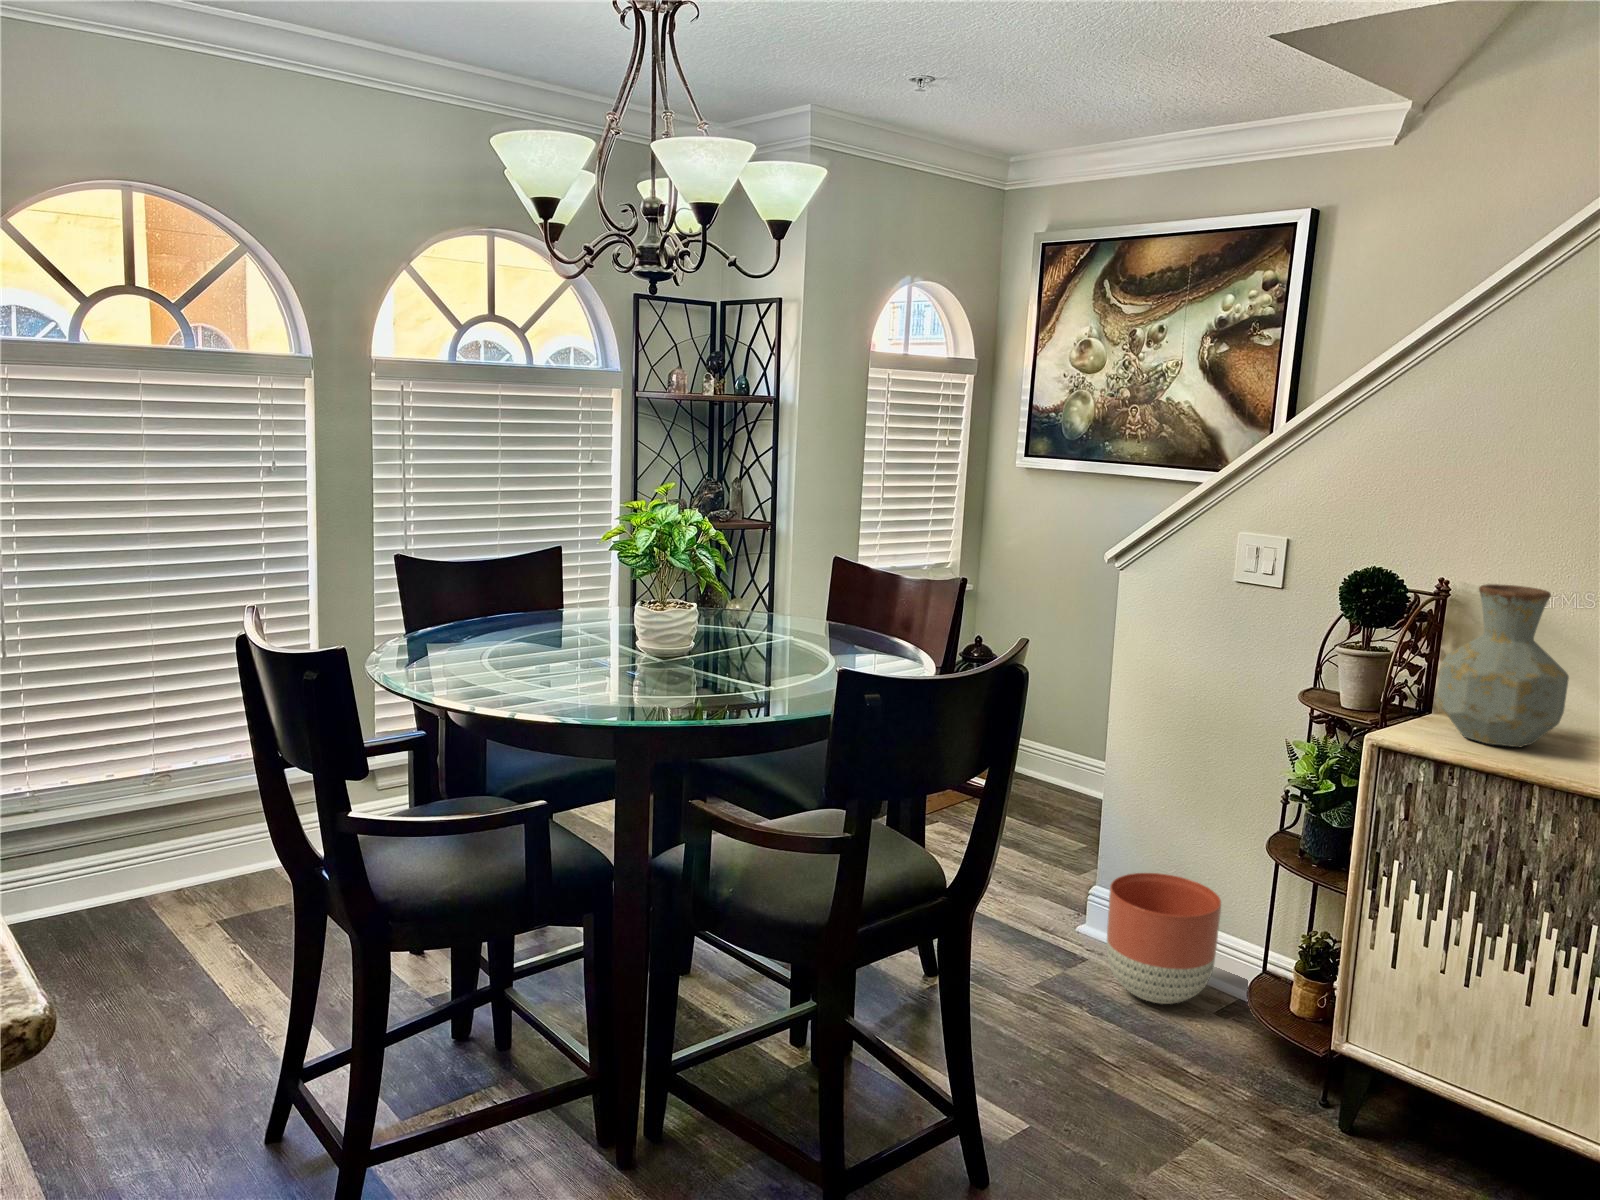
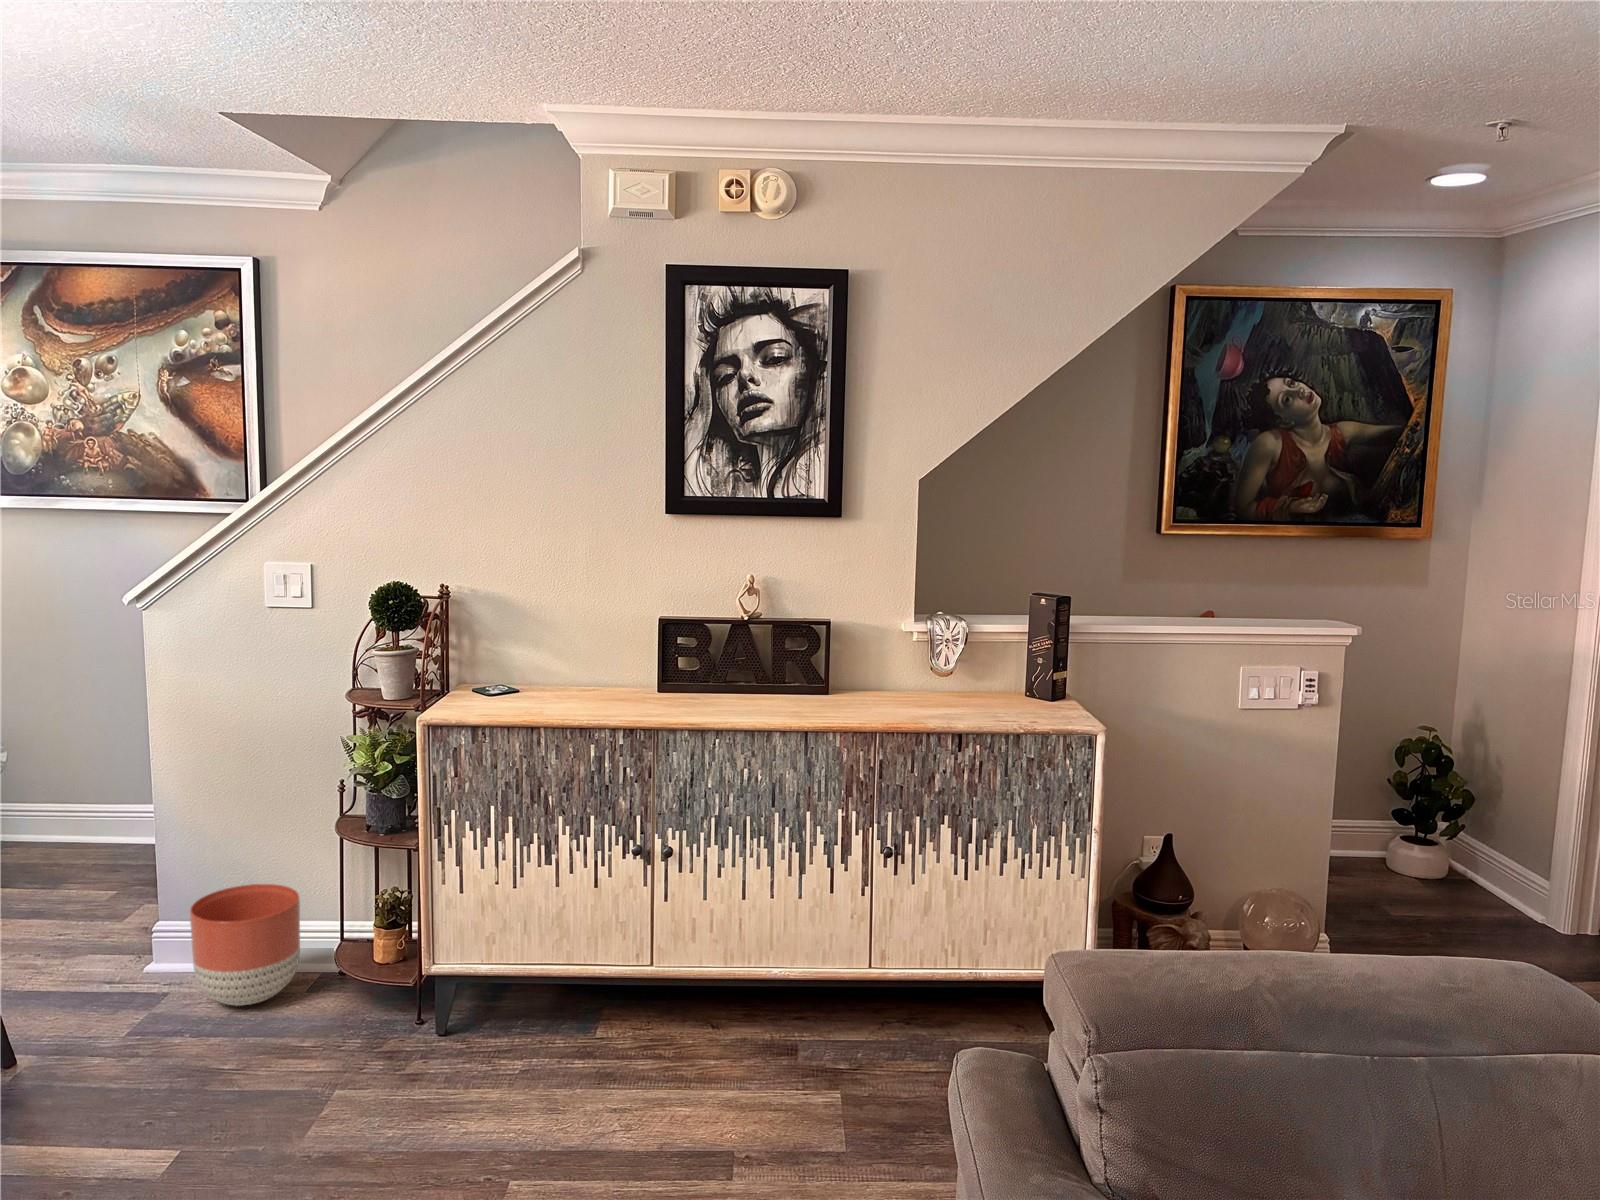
vase: present [1436,584,1569,747] -> none [461,585,544,705]

